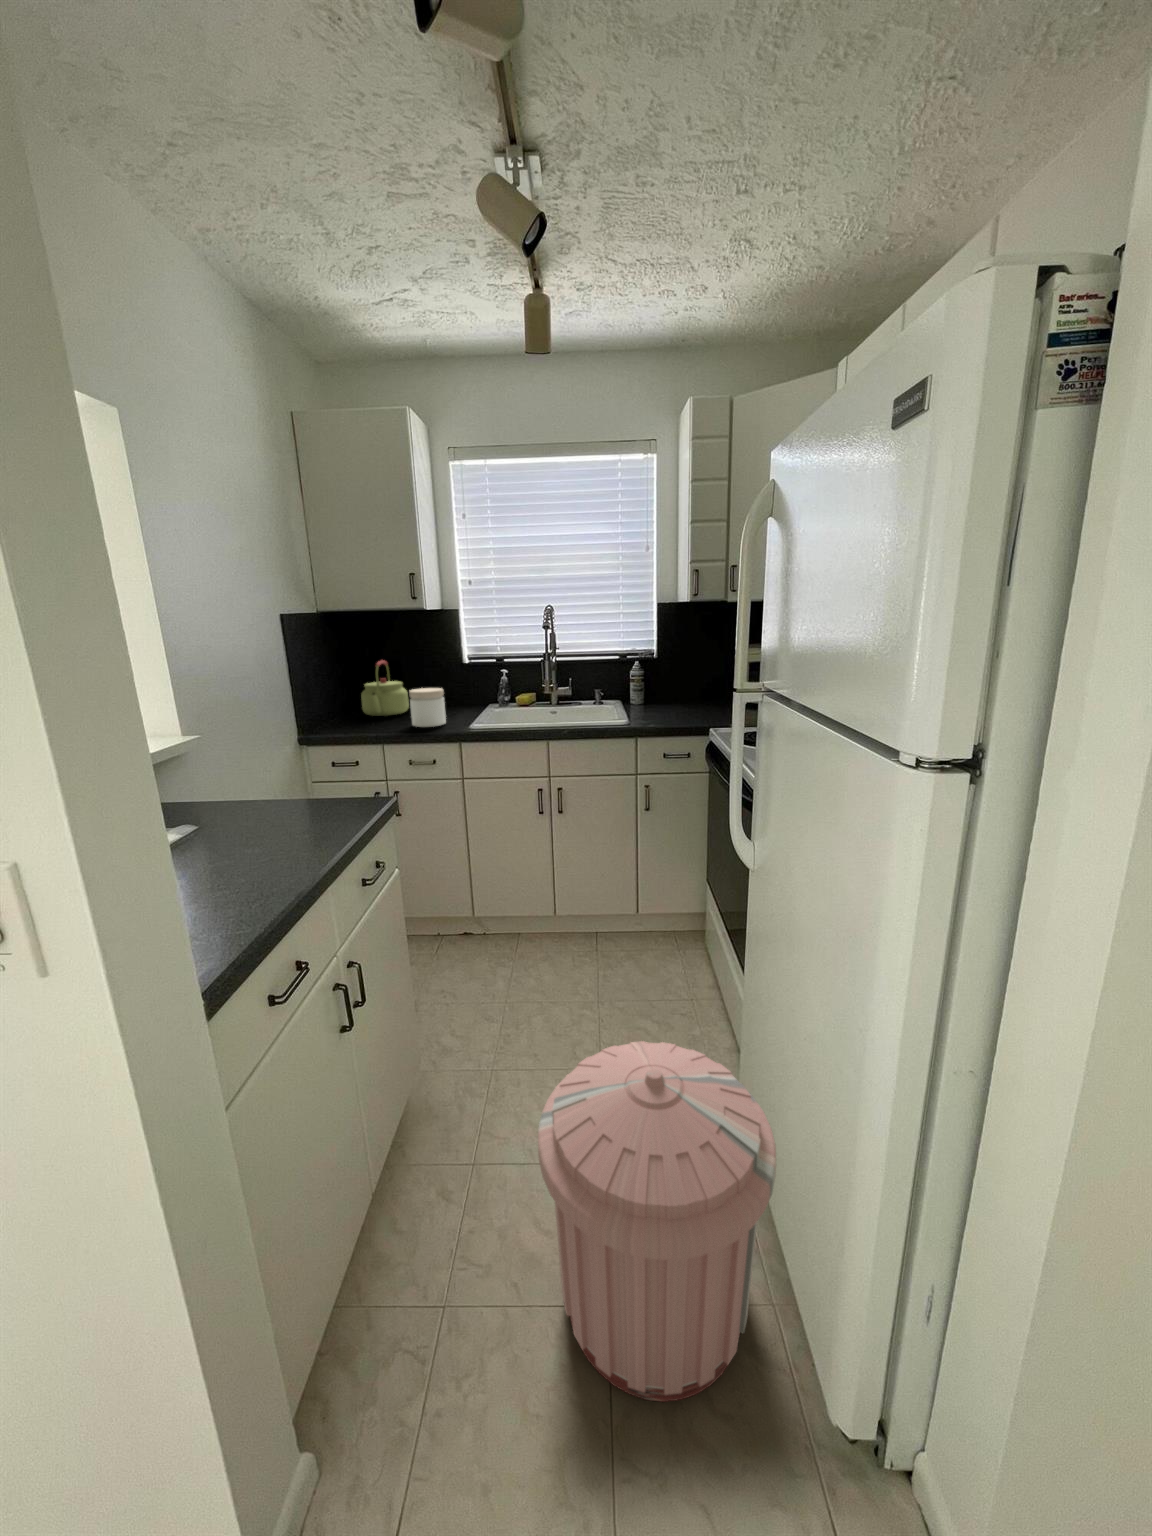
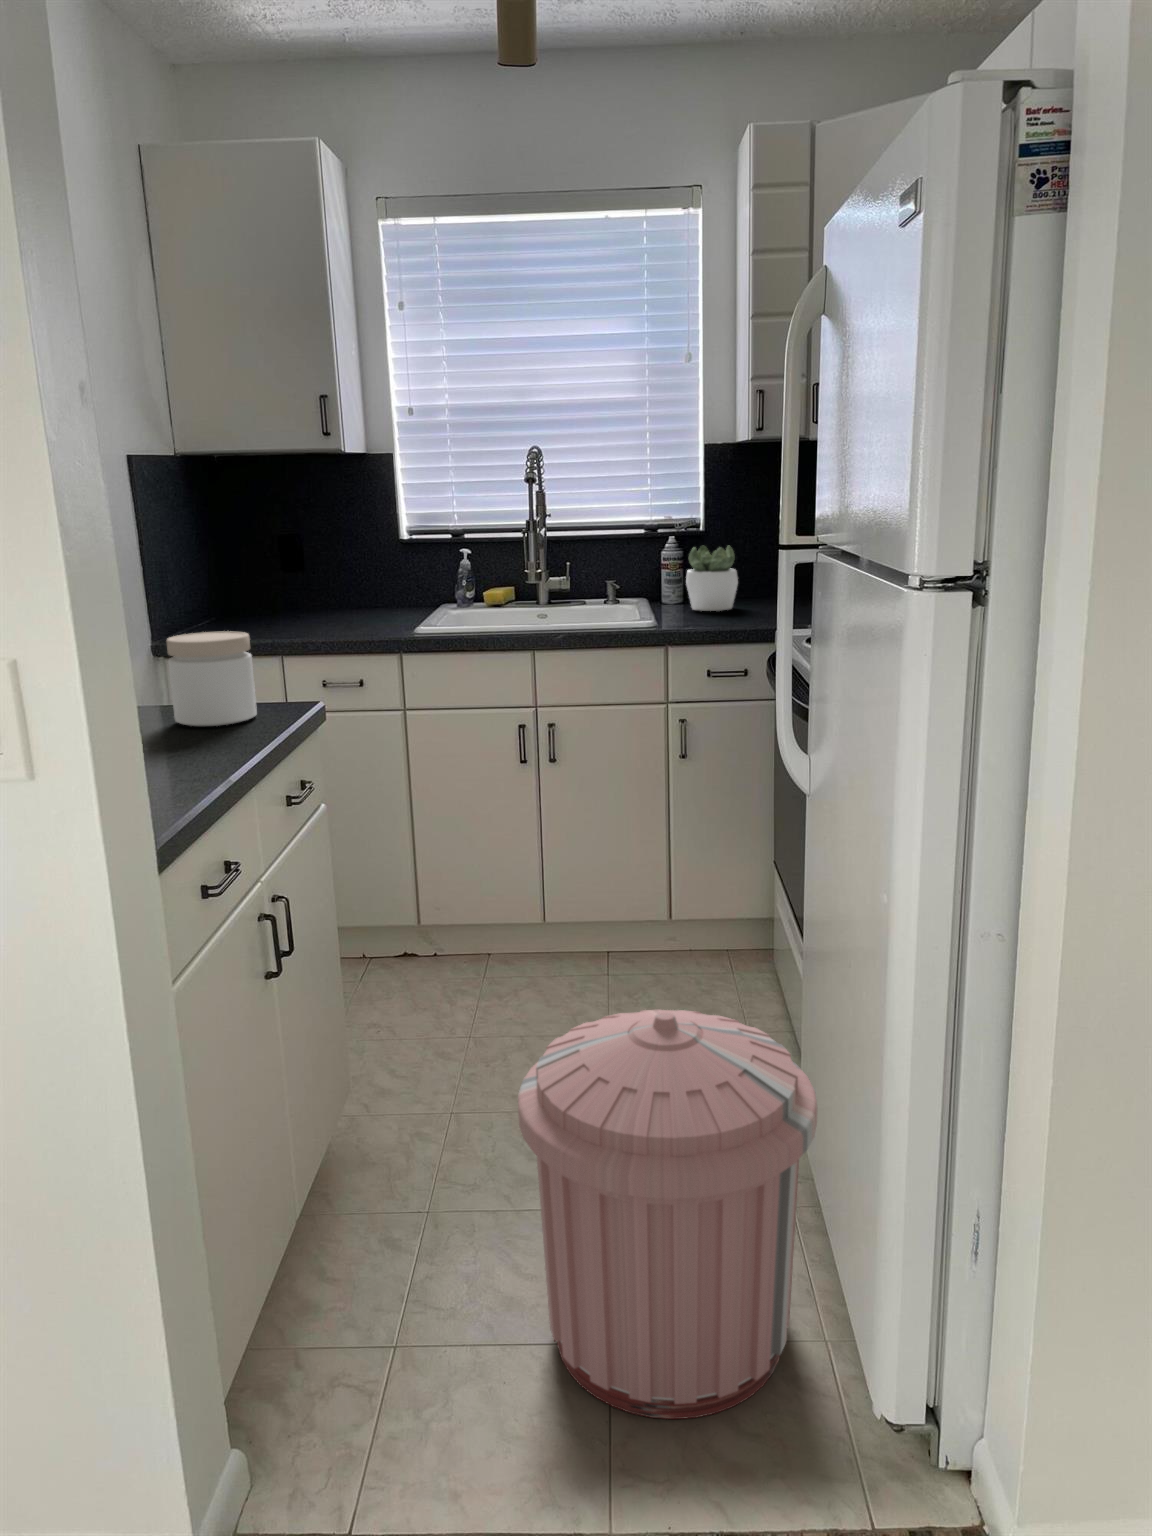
kettle: present [361,660,409,716] -> none [239,533,313,620]
succulent plant: none [645,669,678,711] -> present [686,546,738,611]
jar: present [409,688,446,727] -> present [167,631,257,726]

